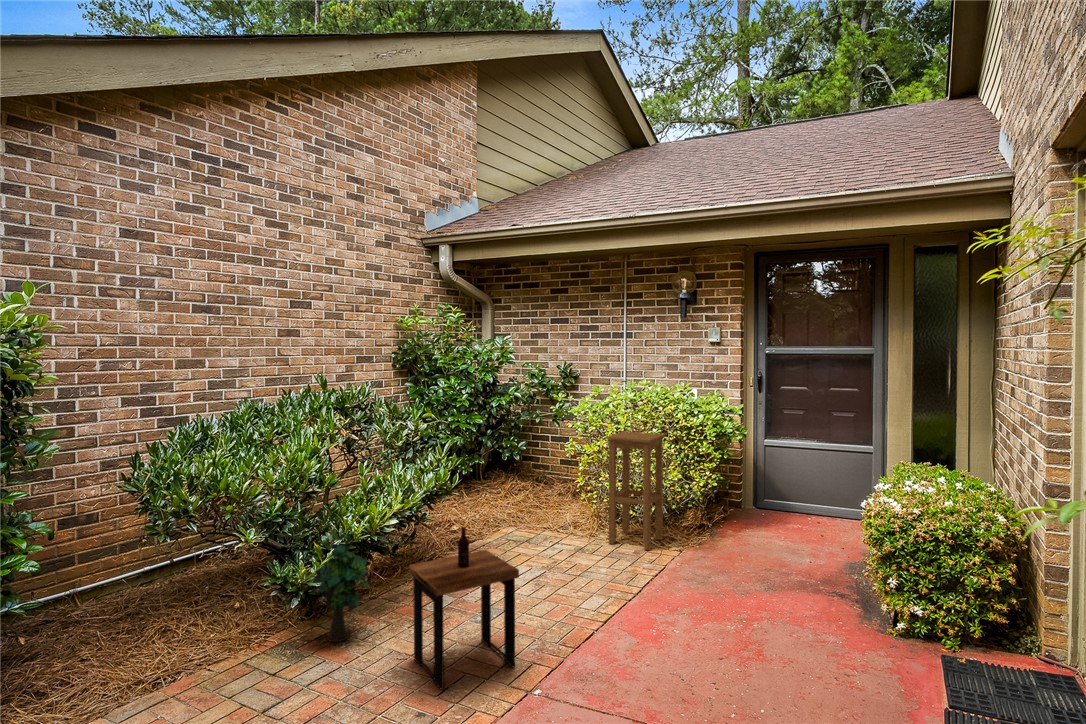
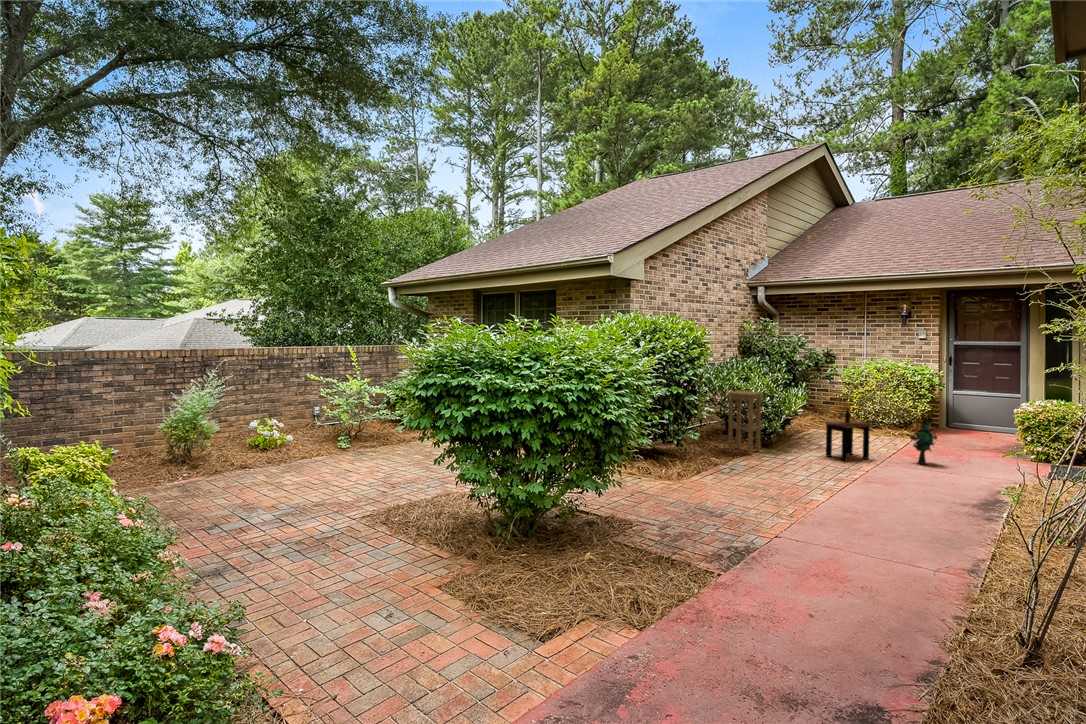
stool: present [606,431,665,550] -> present [728,391,762,455]
decorative plant: present [312,533,370,642] -> present [908,421,937,465]

